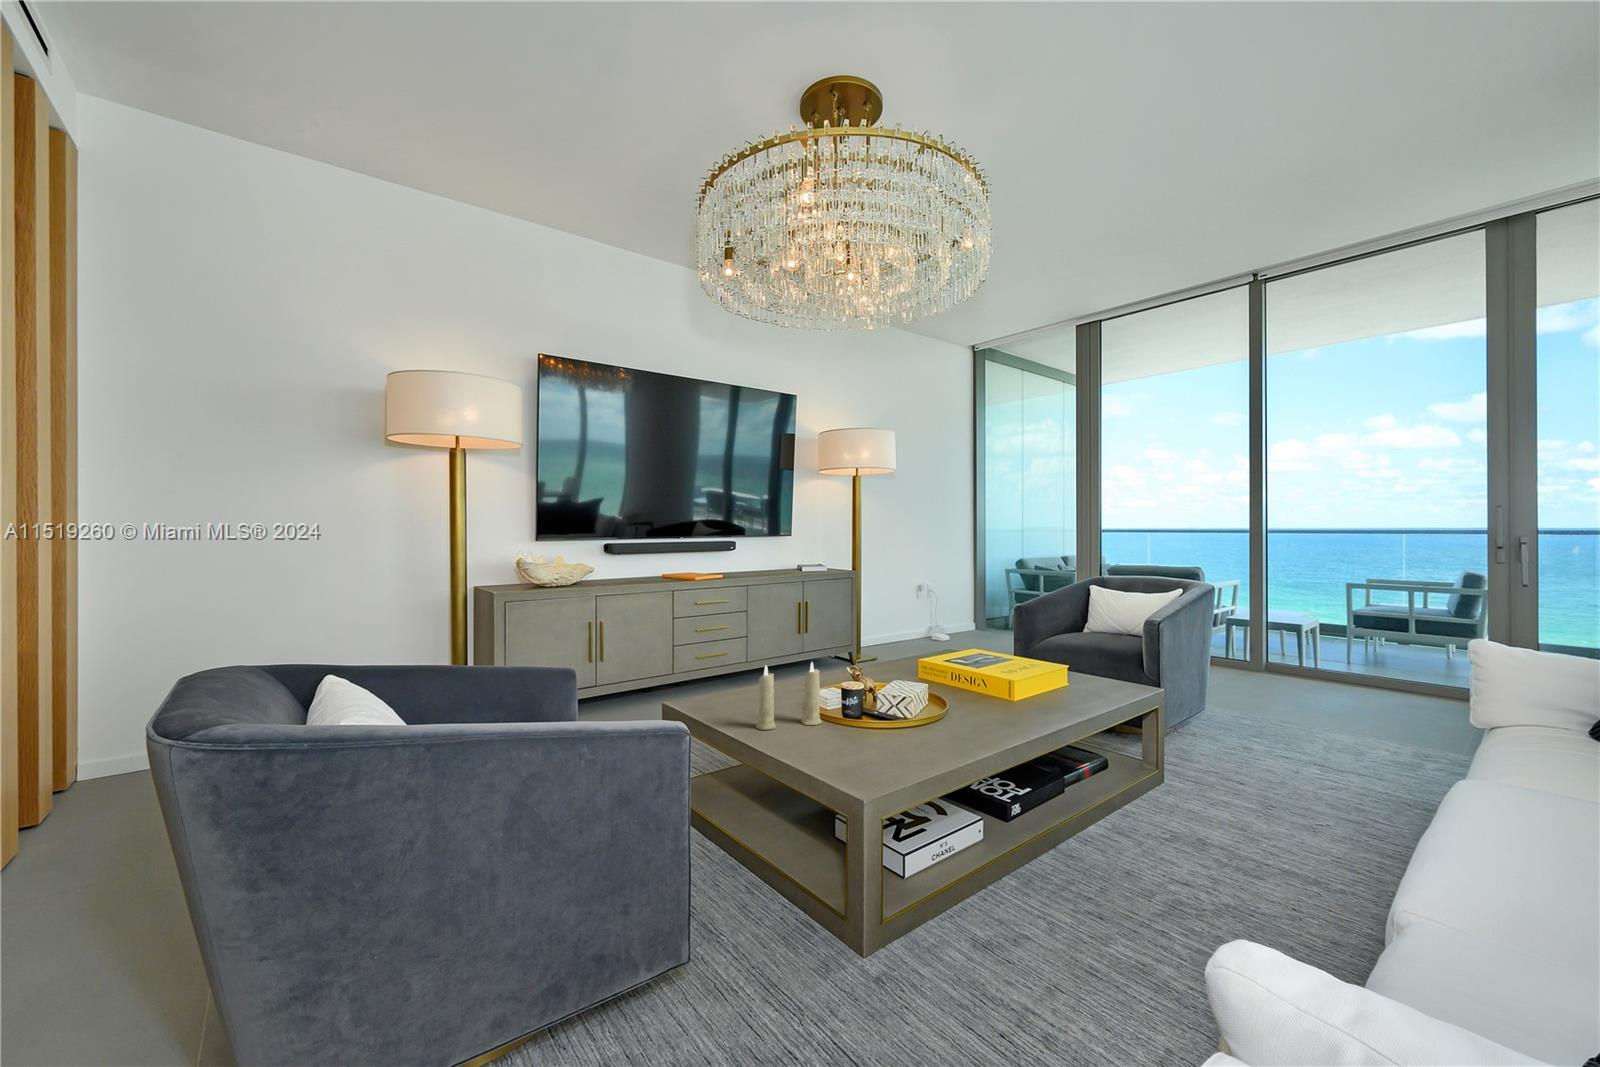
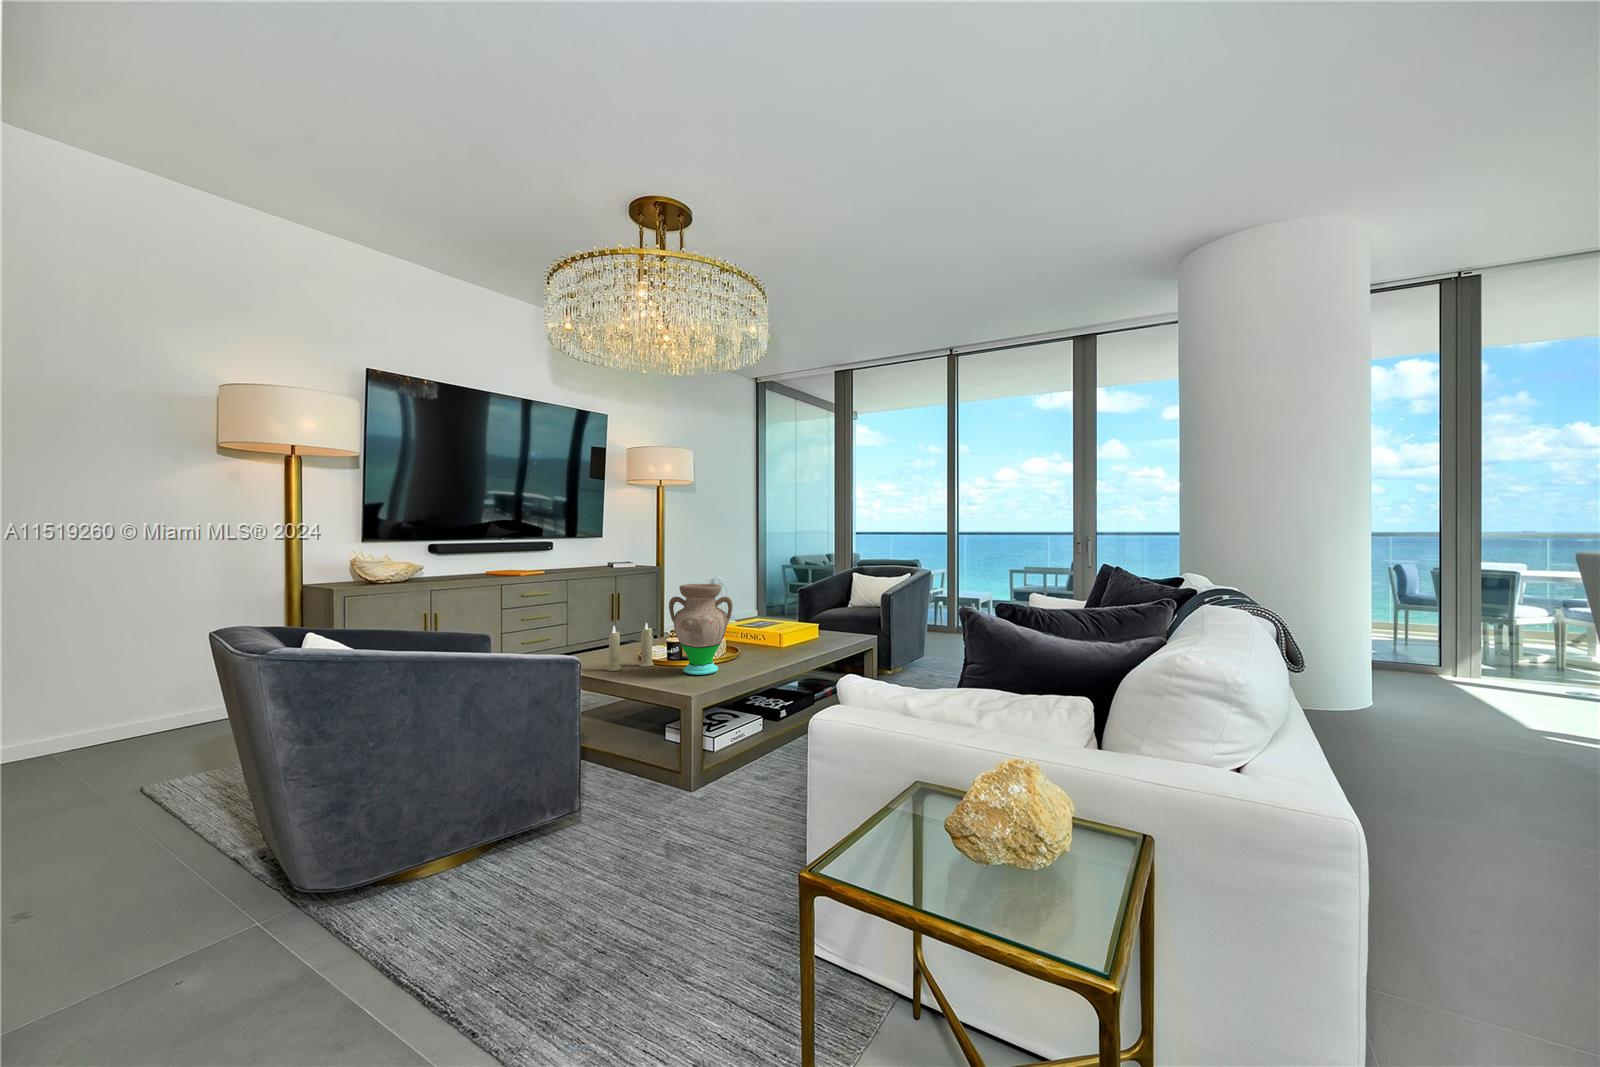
vase: none [839,611,935,753] -> present [669,584,733,675]

